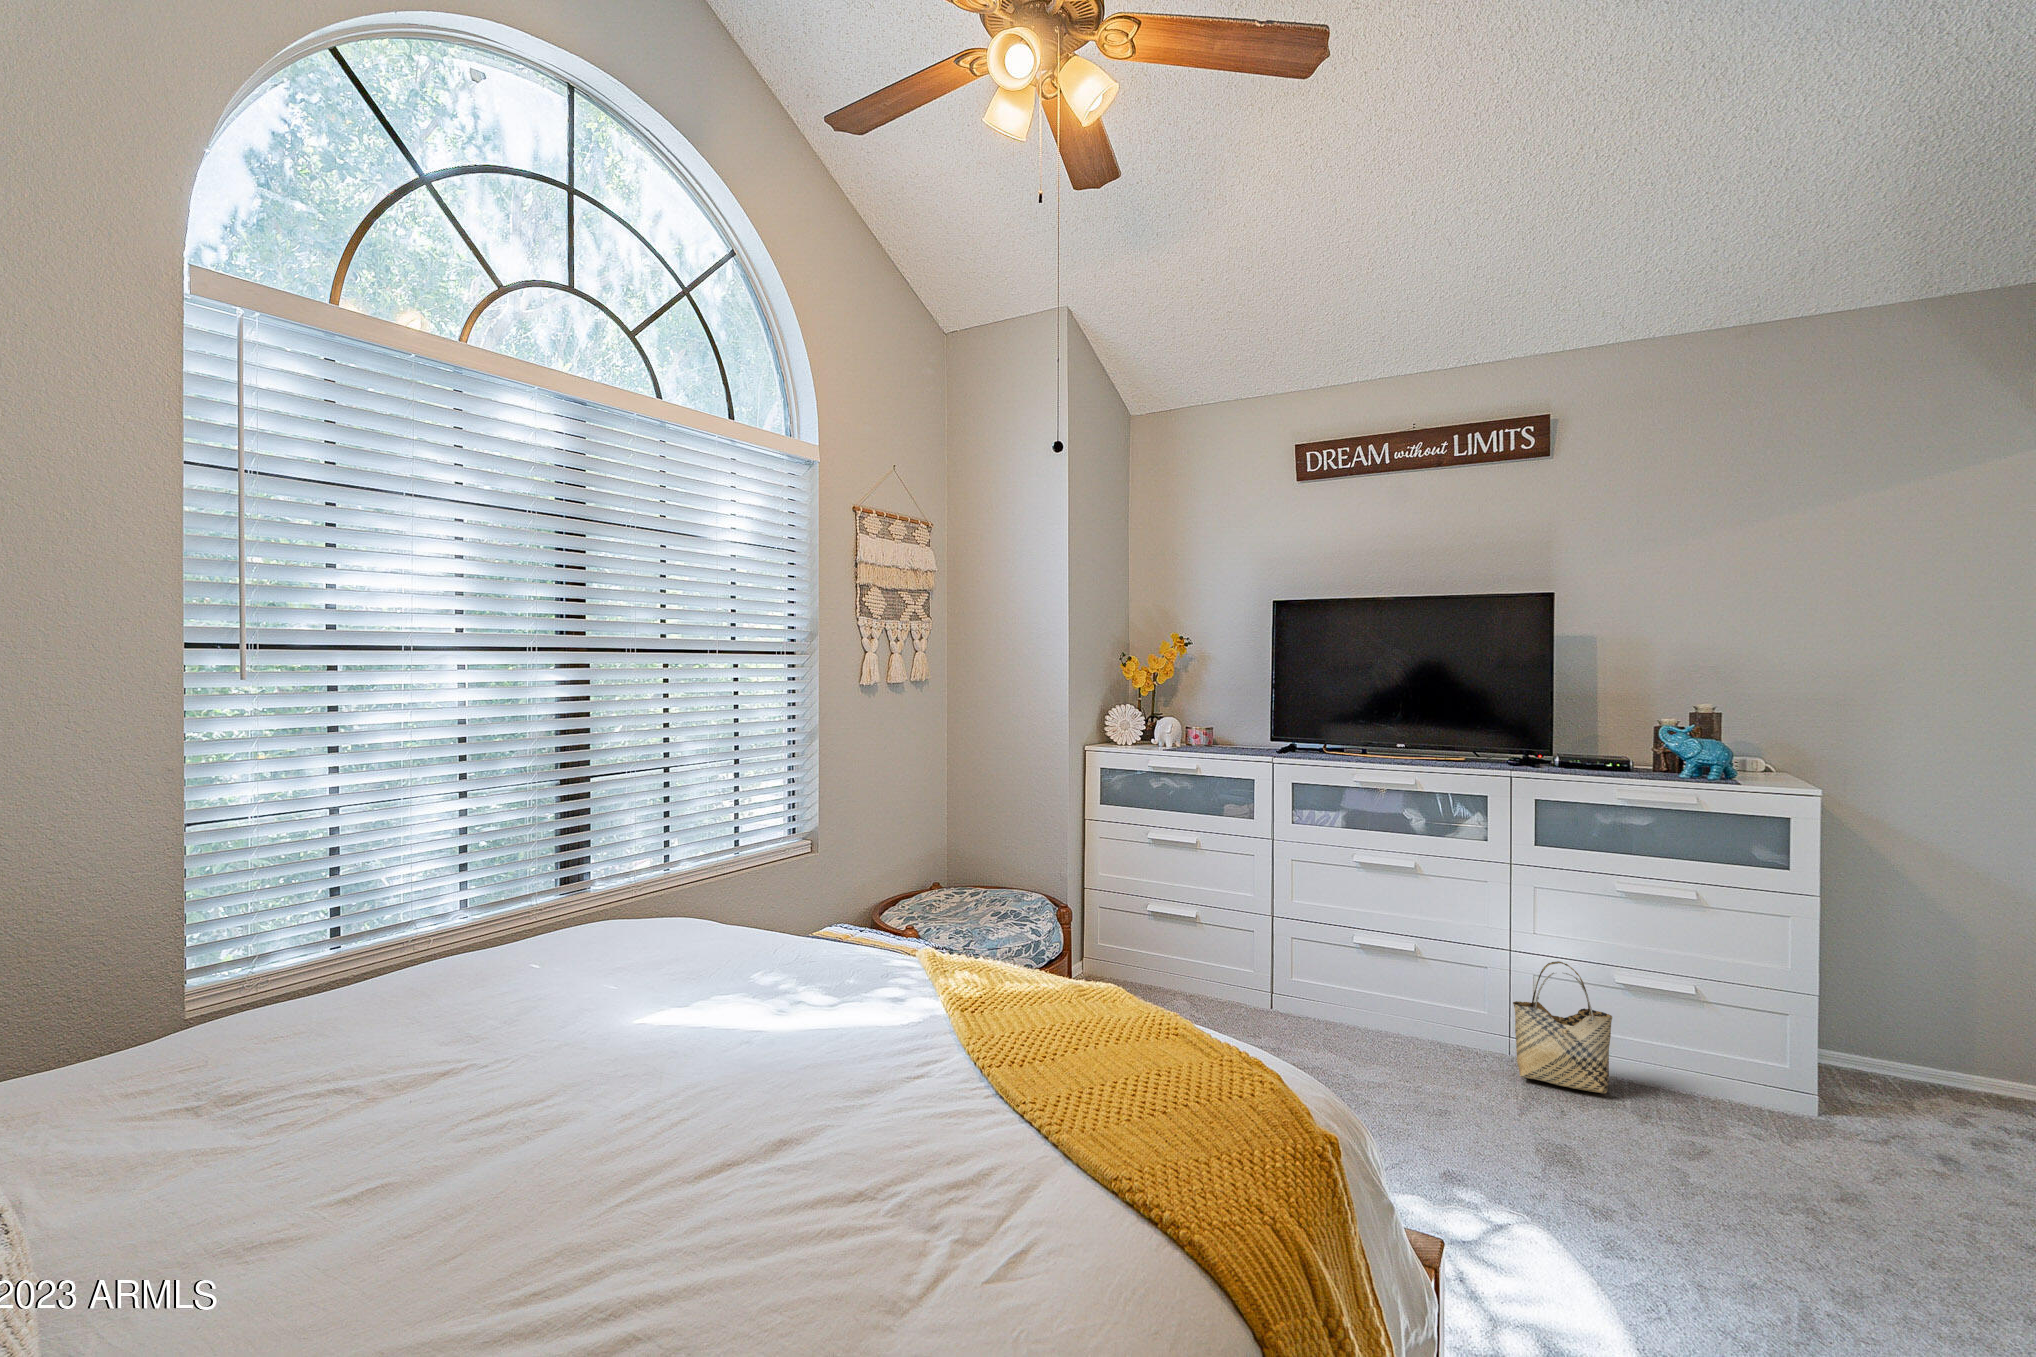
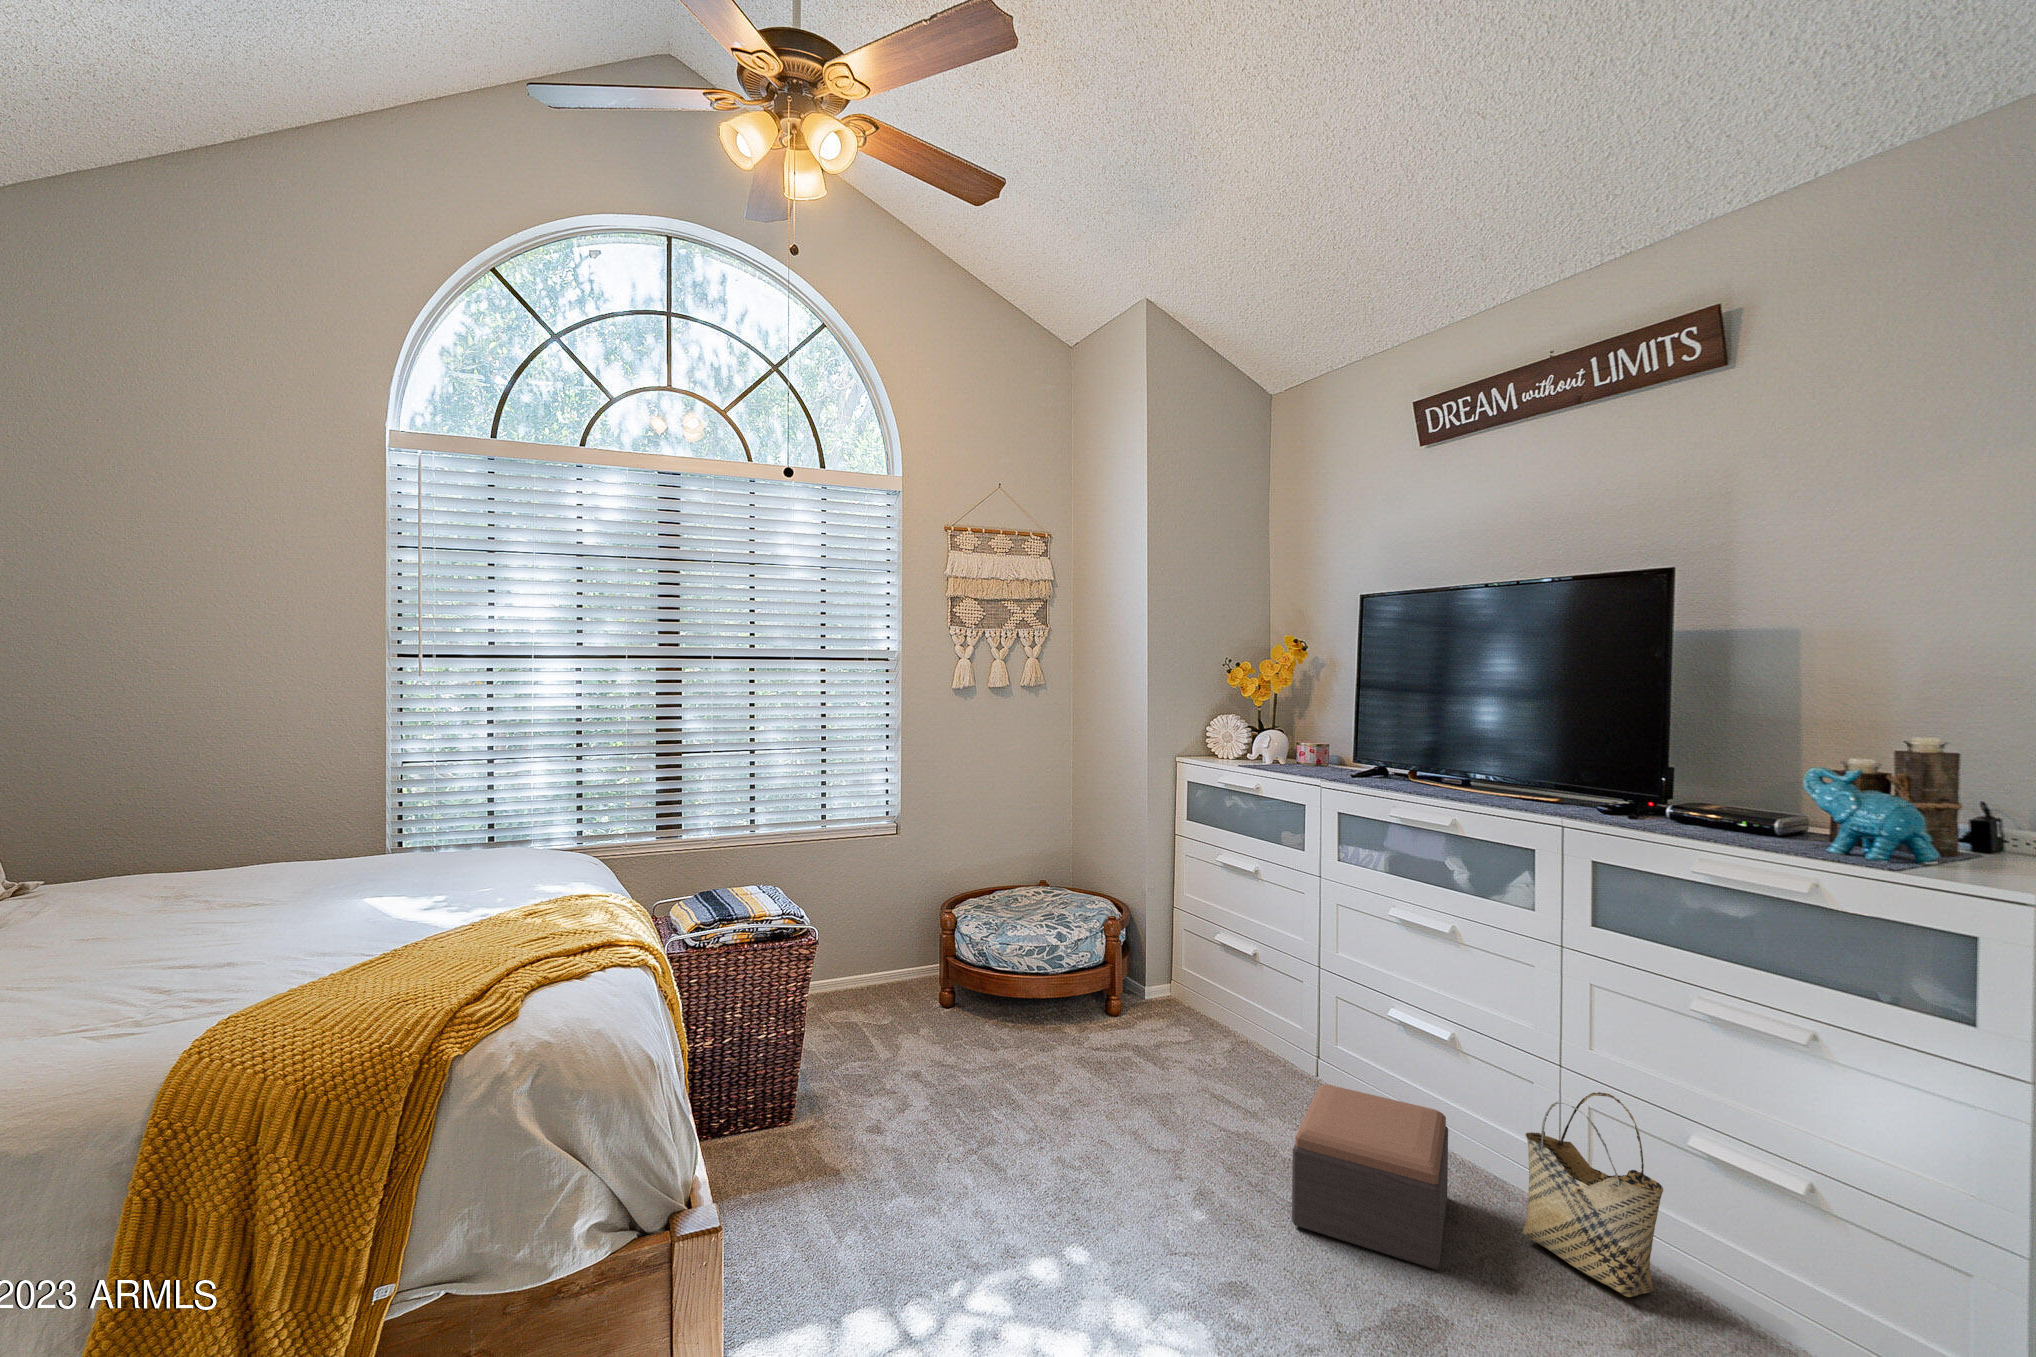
footstool: none [1360,1004,1514,1121] -> present [1292,1084,1448,1270]

